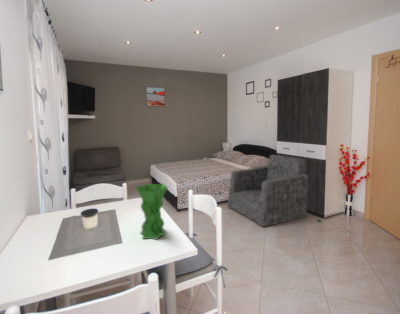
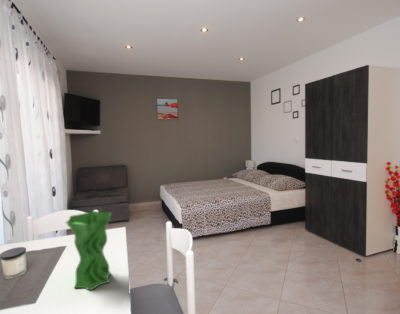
armchair: present [228,155,308,227] -> none [243,174,344,267]

